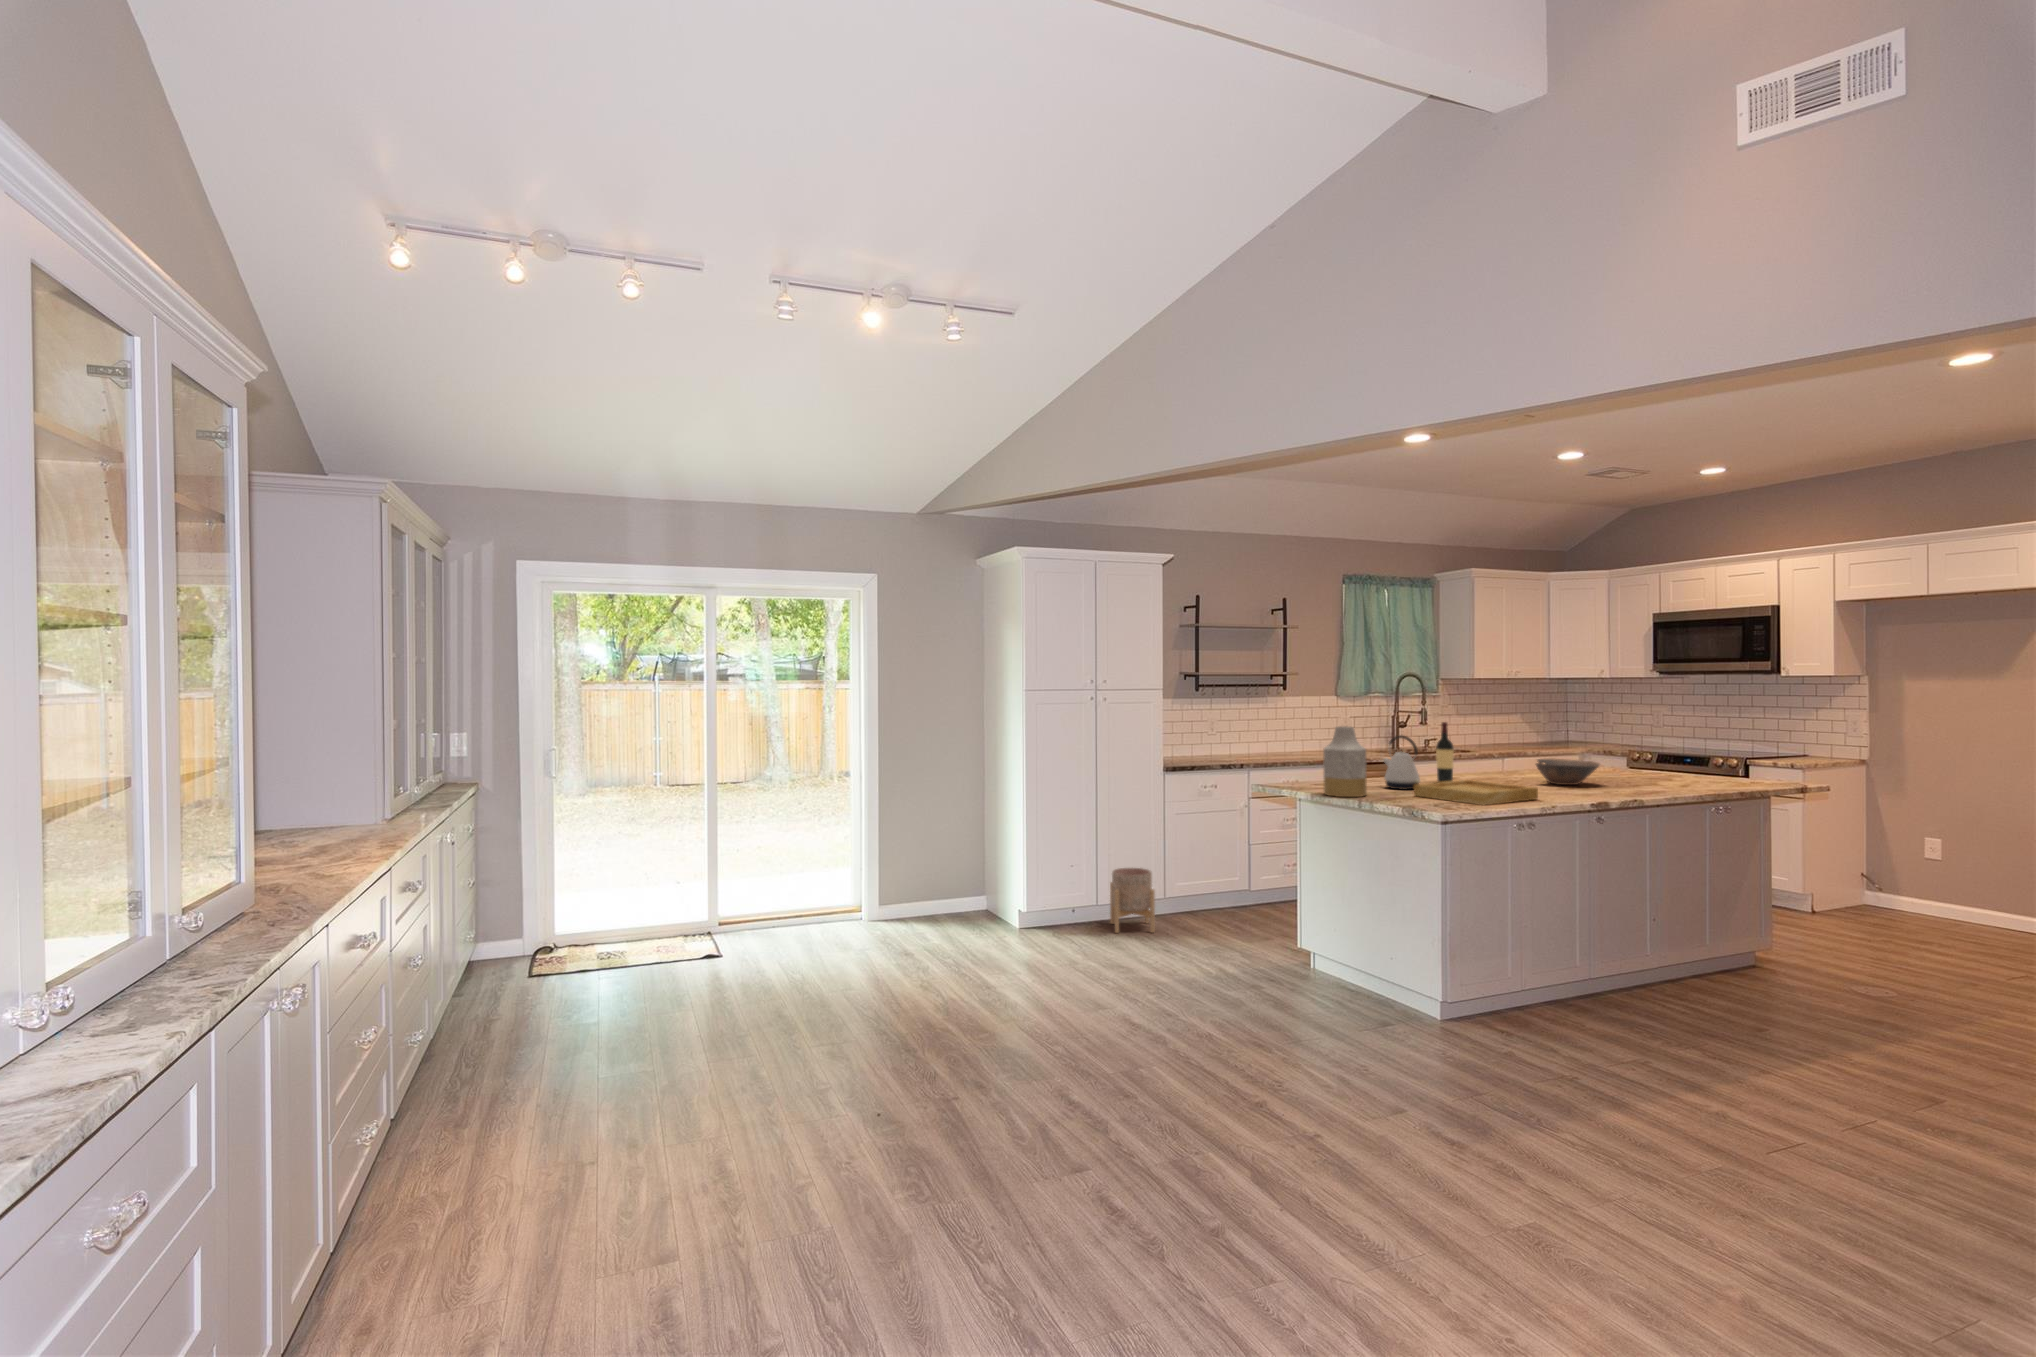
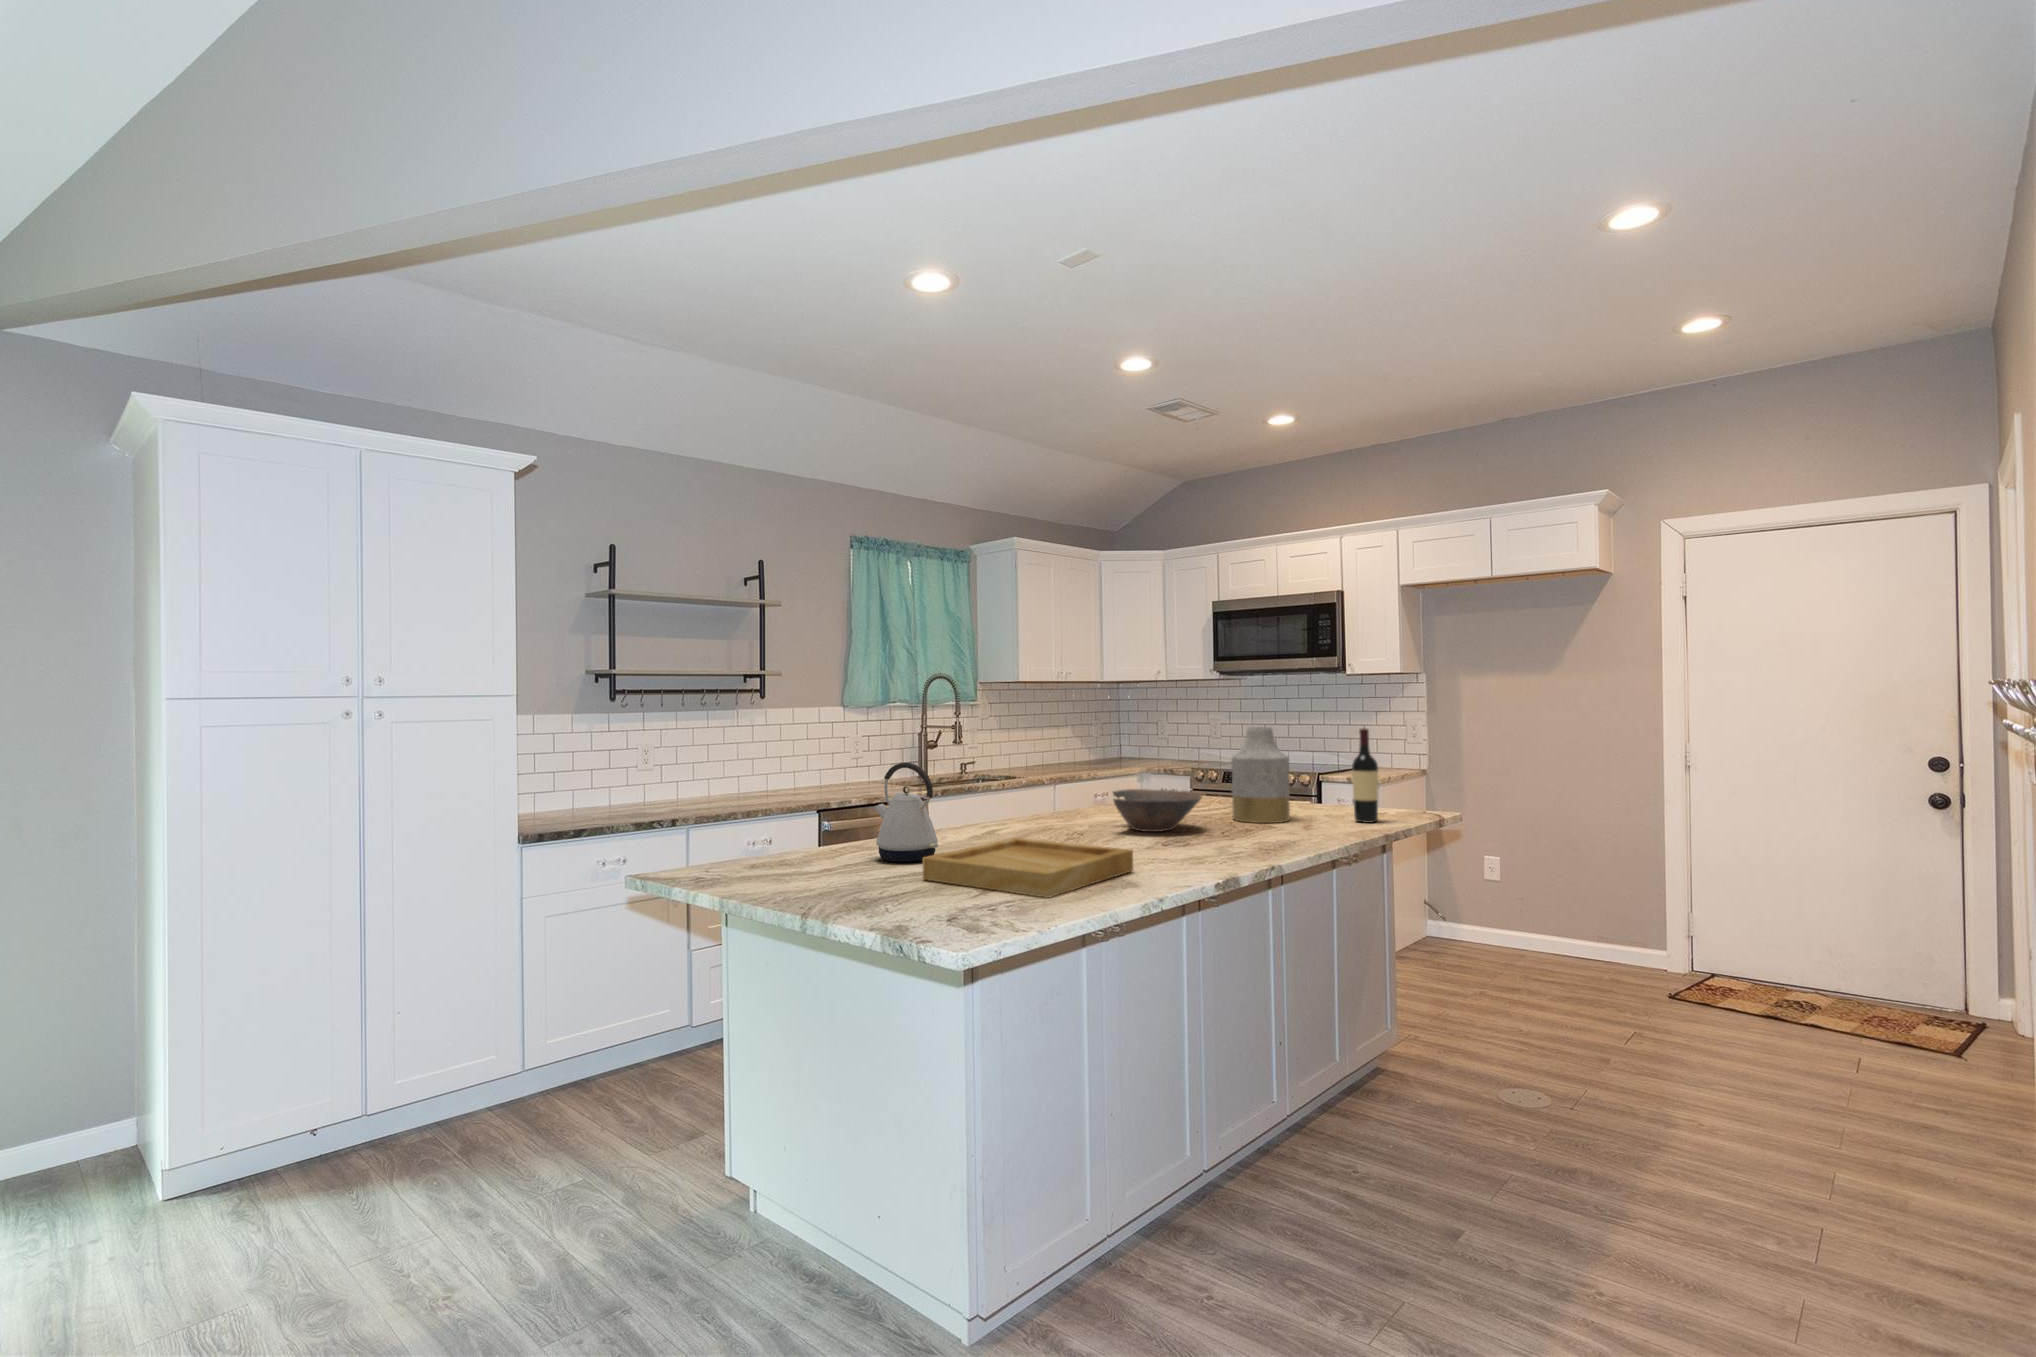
wine bottle: present [1436,722,1454,782] -> present [1352,728,1378,823]
vase: present [1323,726,1367,797] -> present [1232,727,1290,823]
planter: present [1110,868,1155,933] -> none [383,1027,478,1173]

